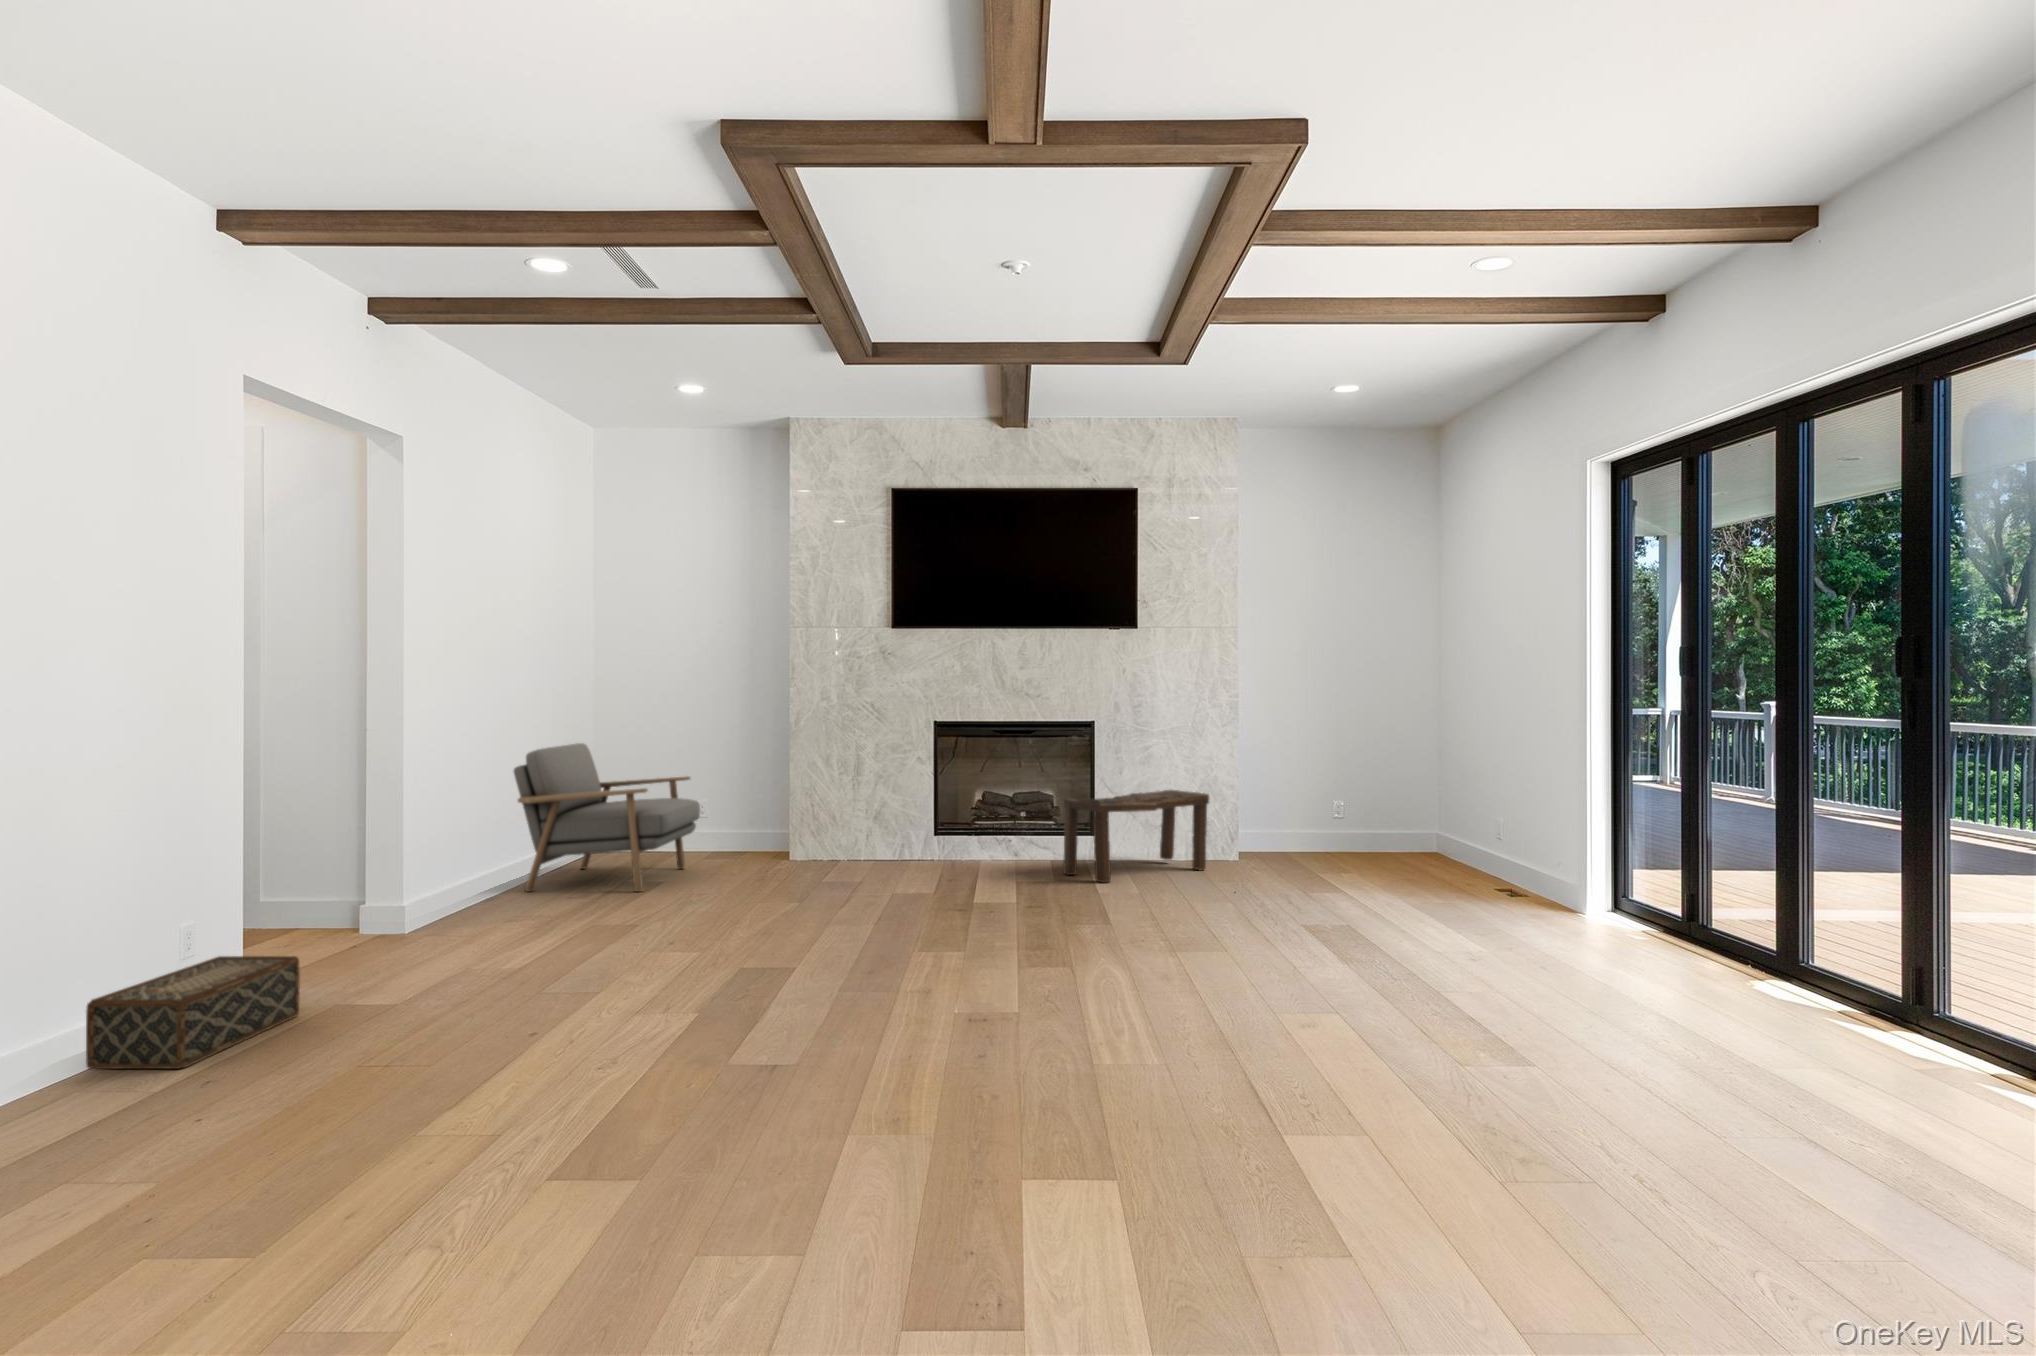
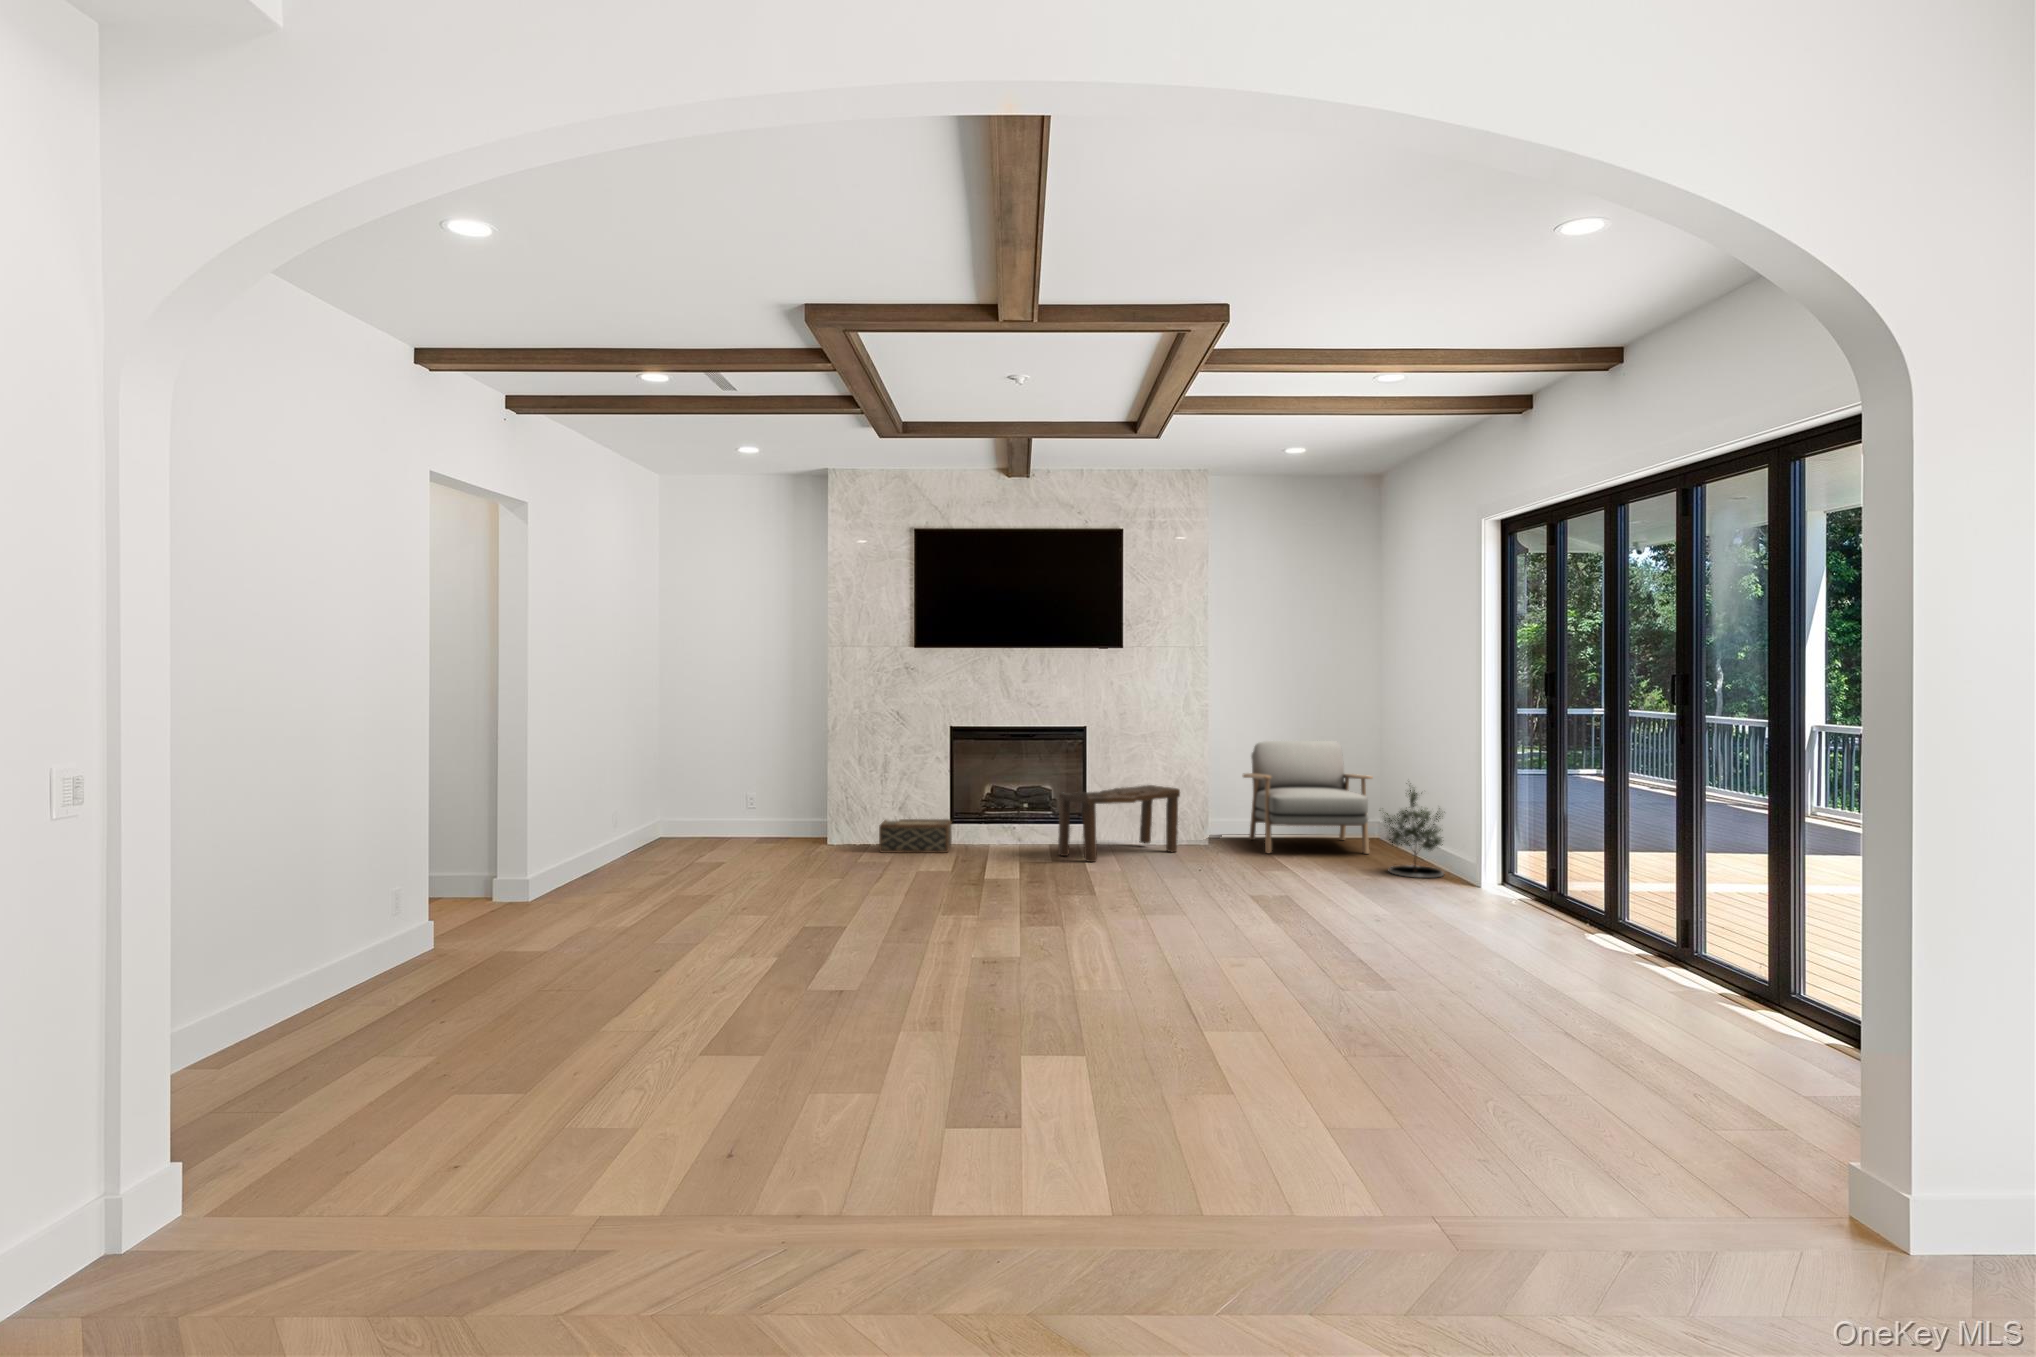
armchair: present [514,743,700,892] -> present [1243,741,1373,854]
potted tree: none [1452,781,1540,902] -> present [1379,785,1444,878]
woven basket: present [86,956,300,1069] -> present [879,819,952,853]

